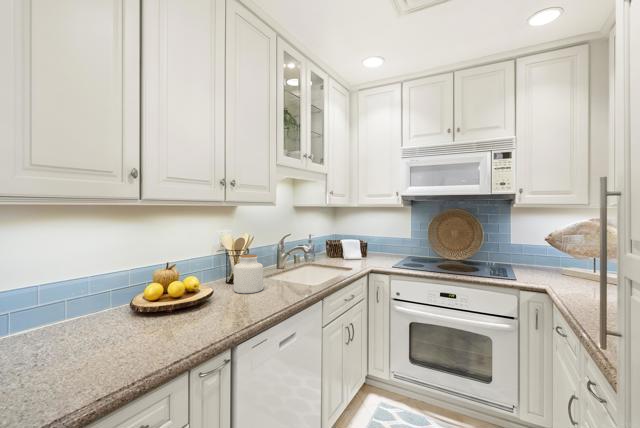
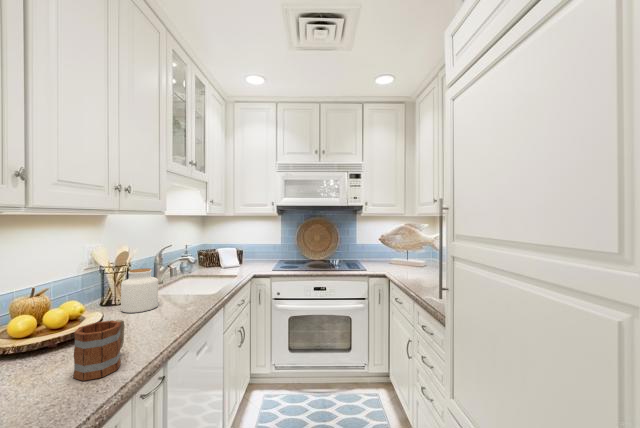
mug: none [157,298,203,348] -> present [73,320,125,381]

